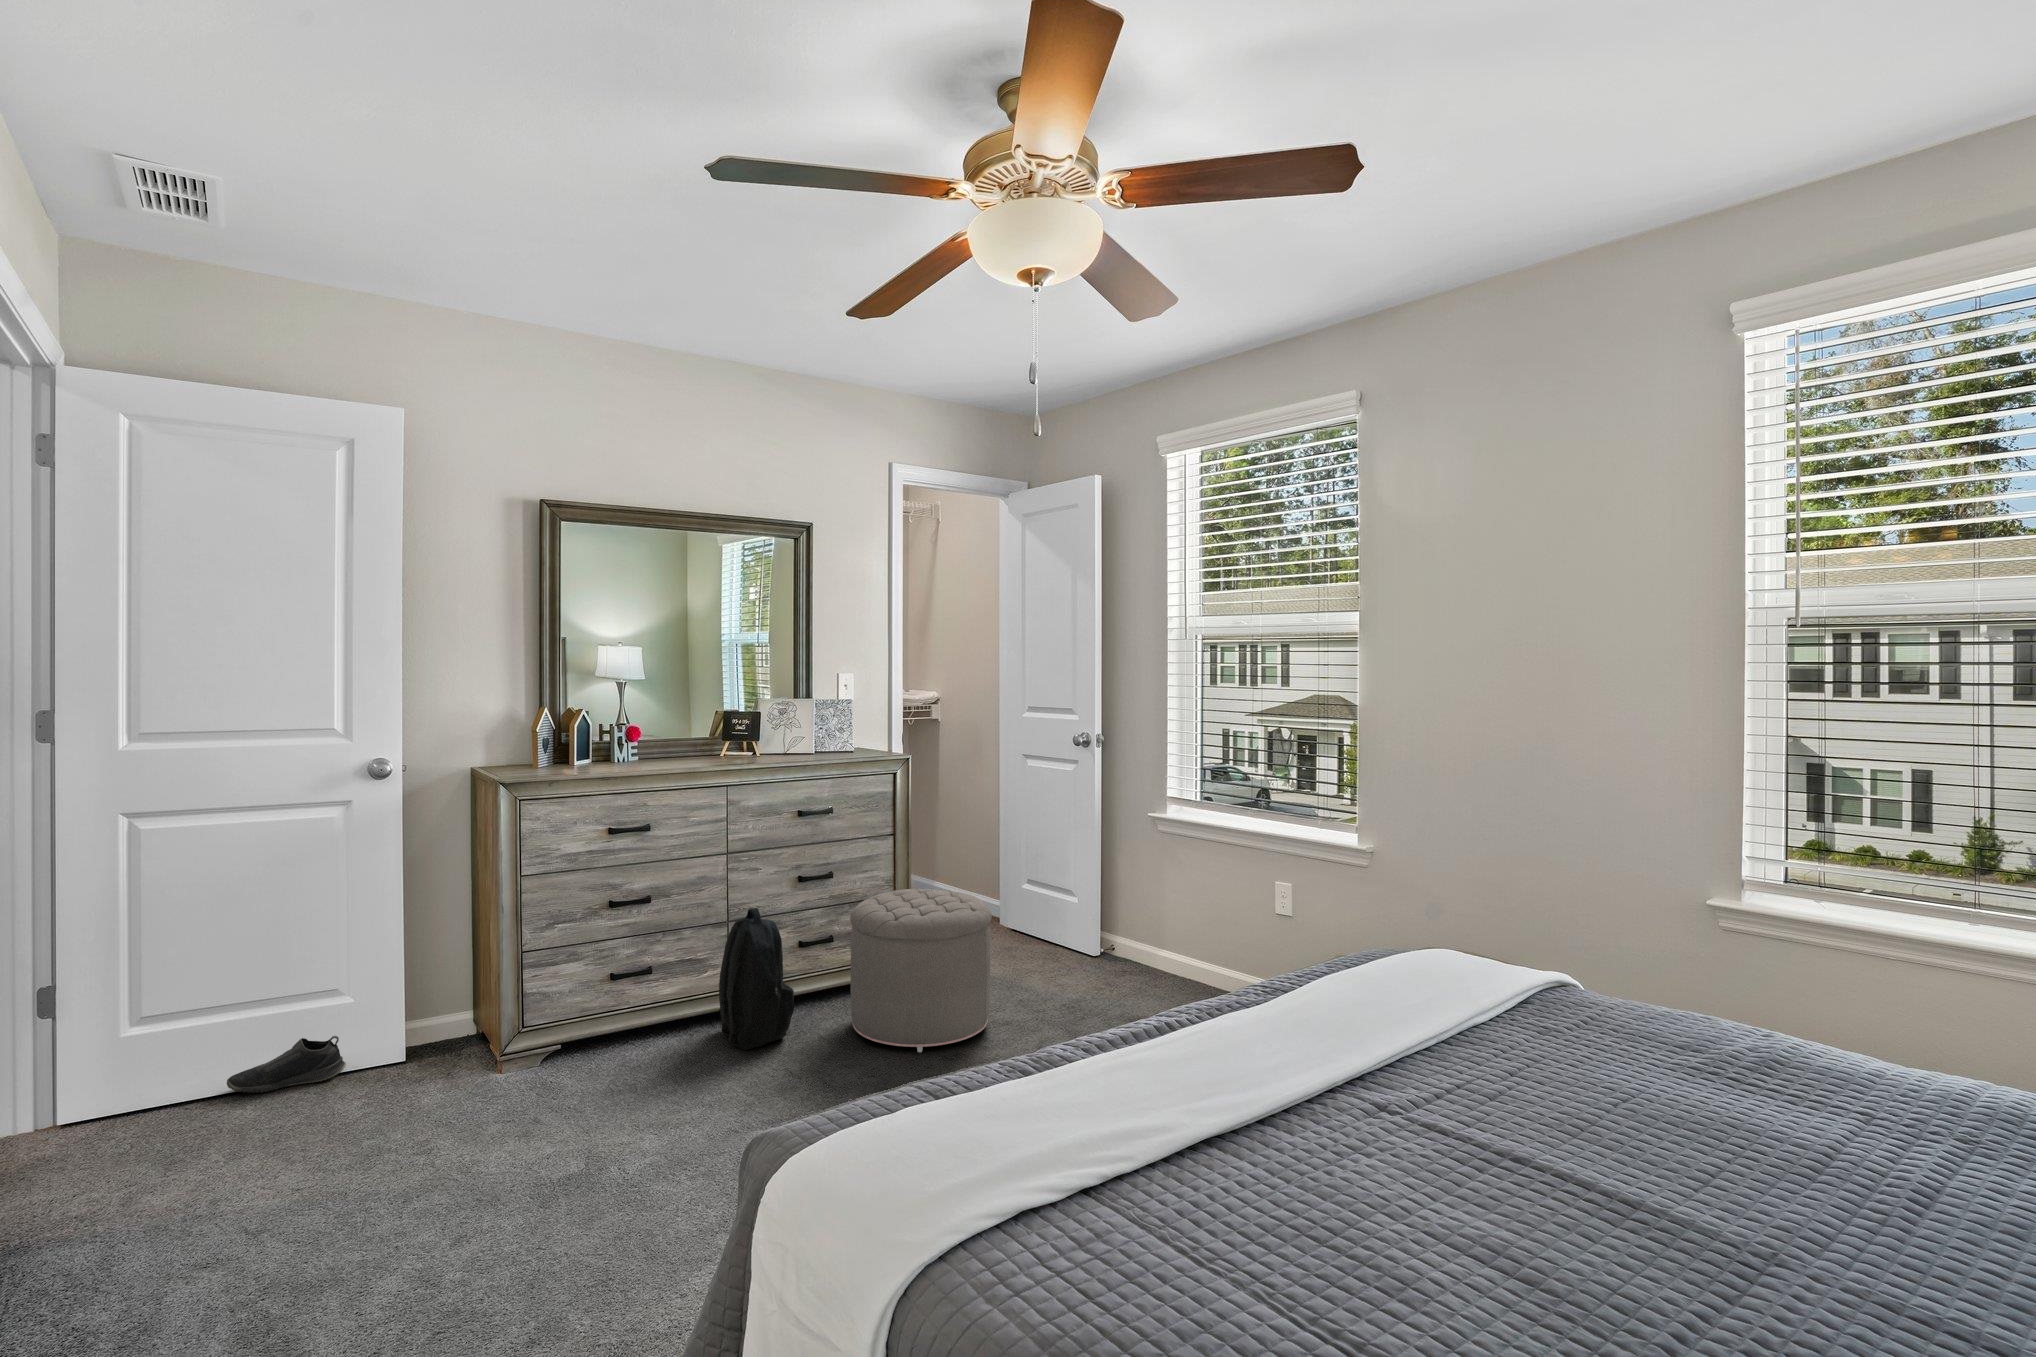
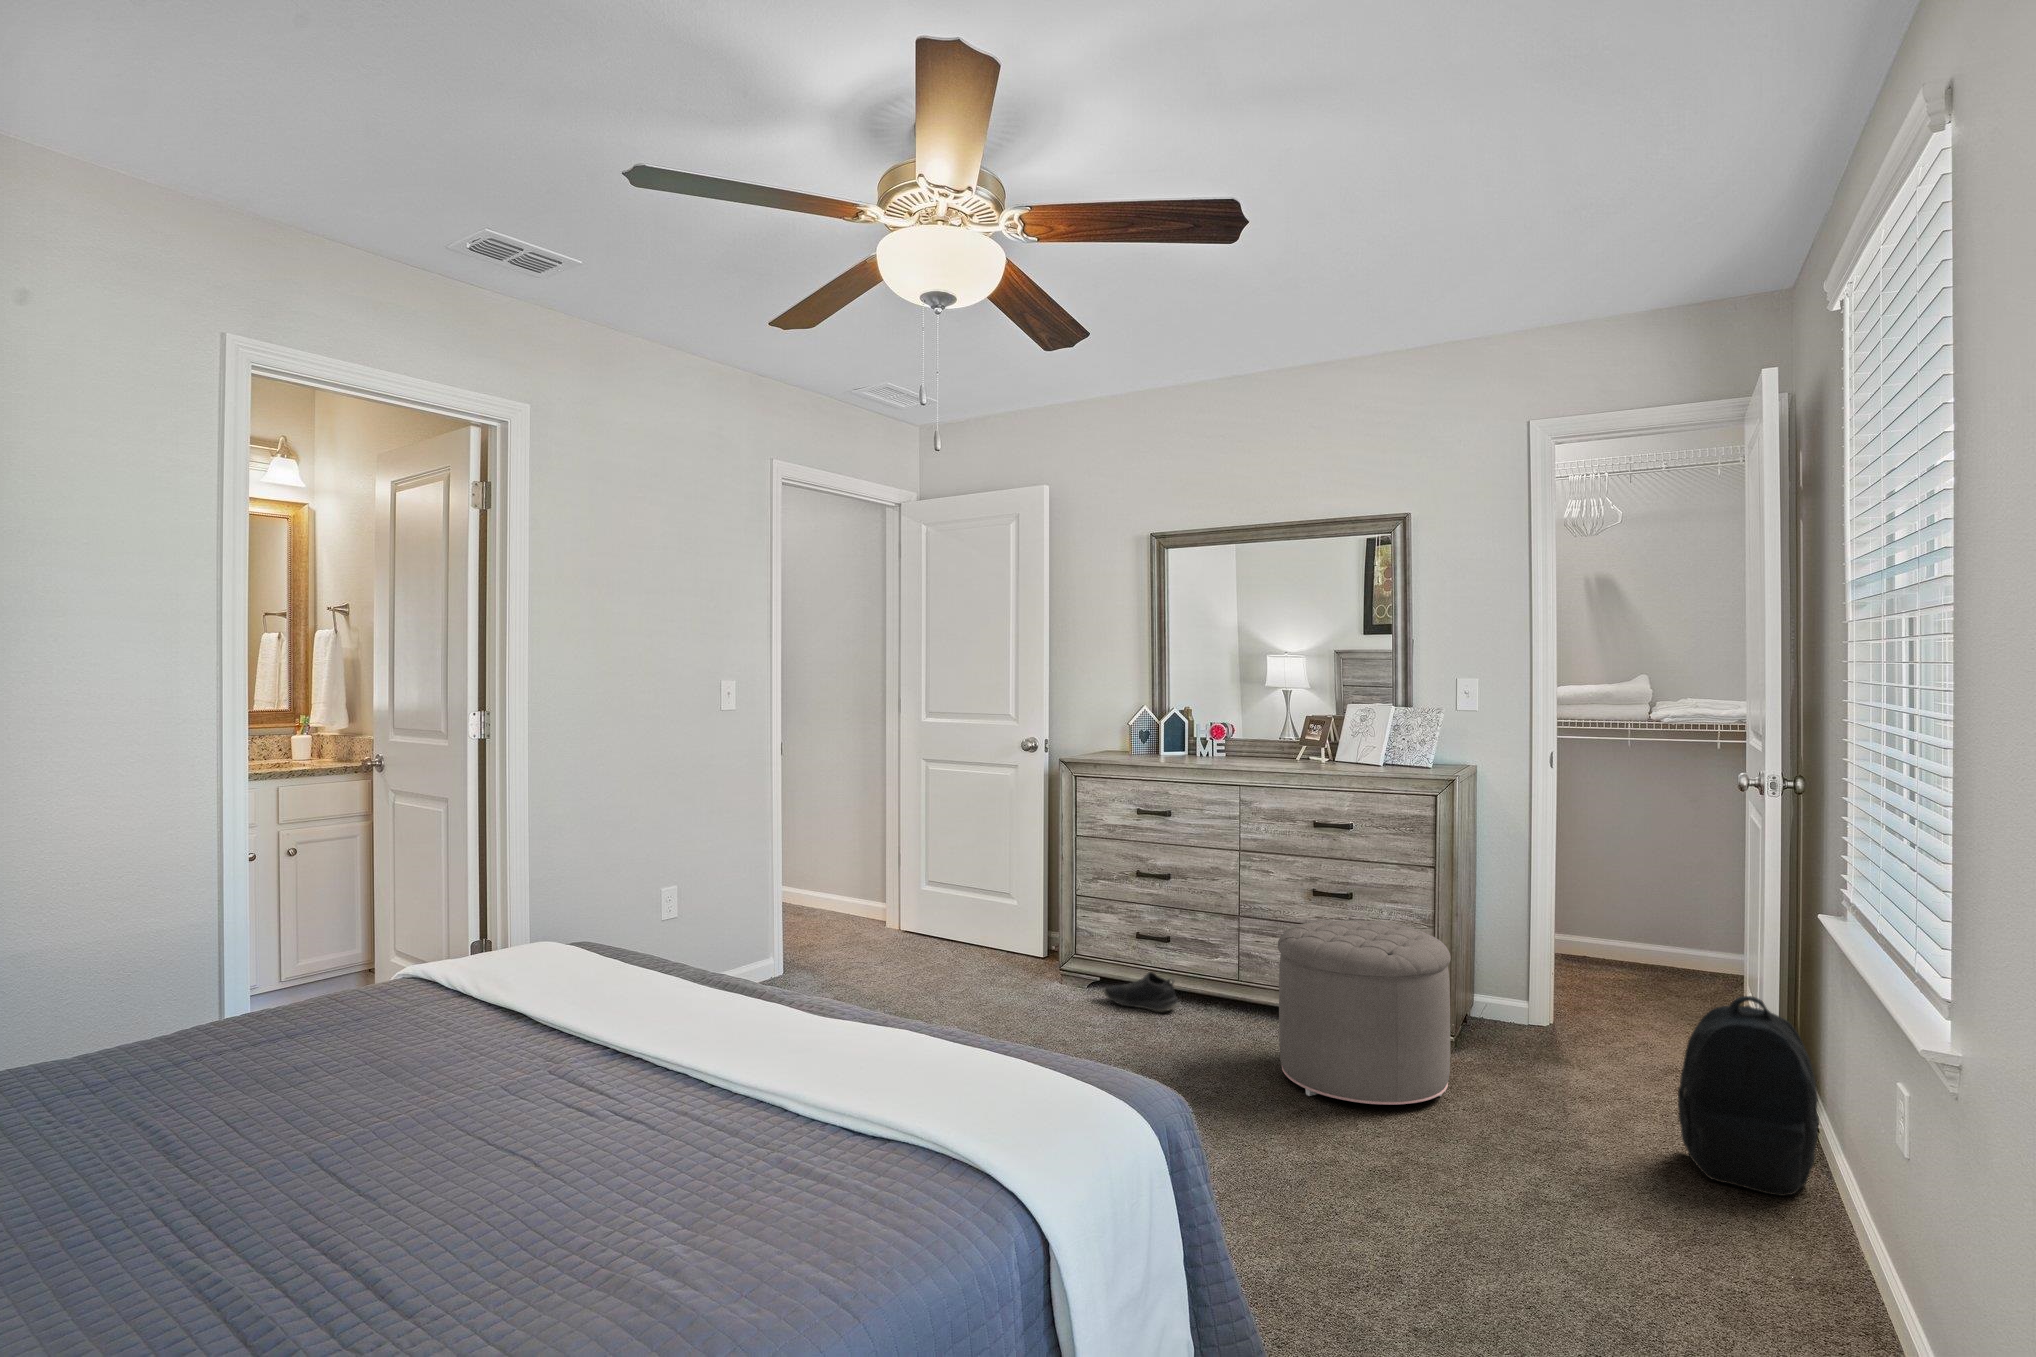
backpack: present [719,908,794,1050] -> present [1678,996,1819,1196]
shoe: present [227,1036,346,1093] -> present [1104,972,1179,1011]

